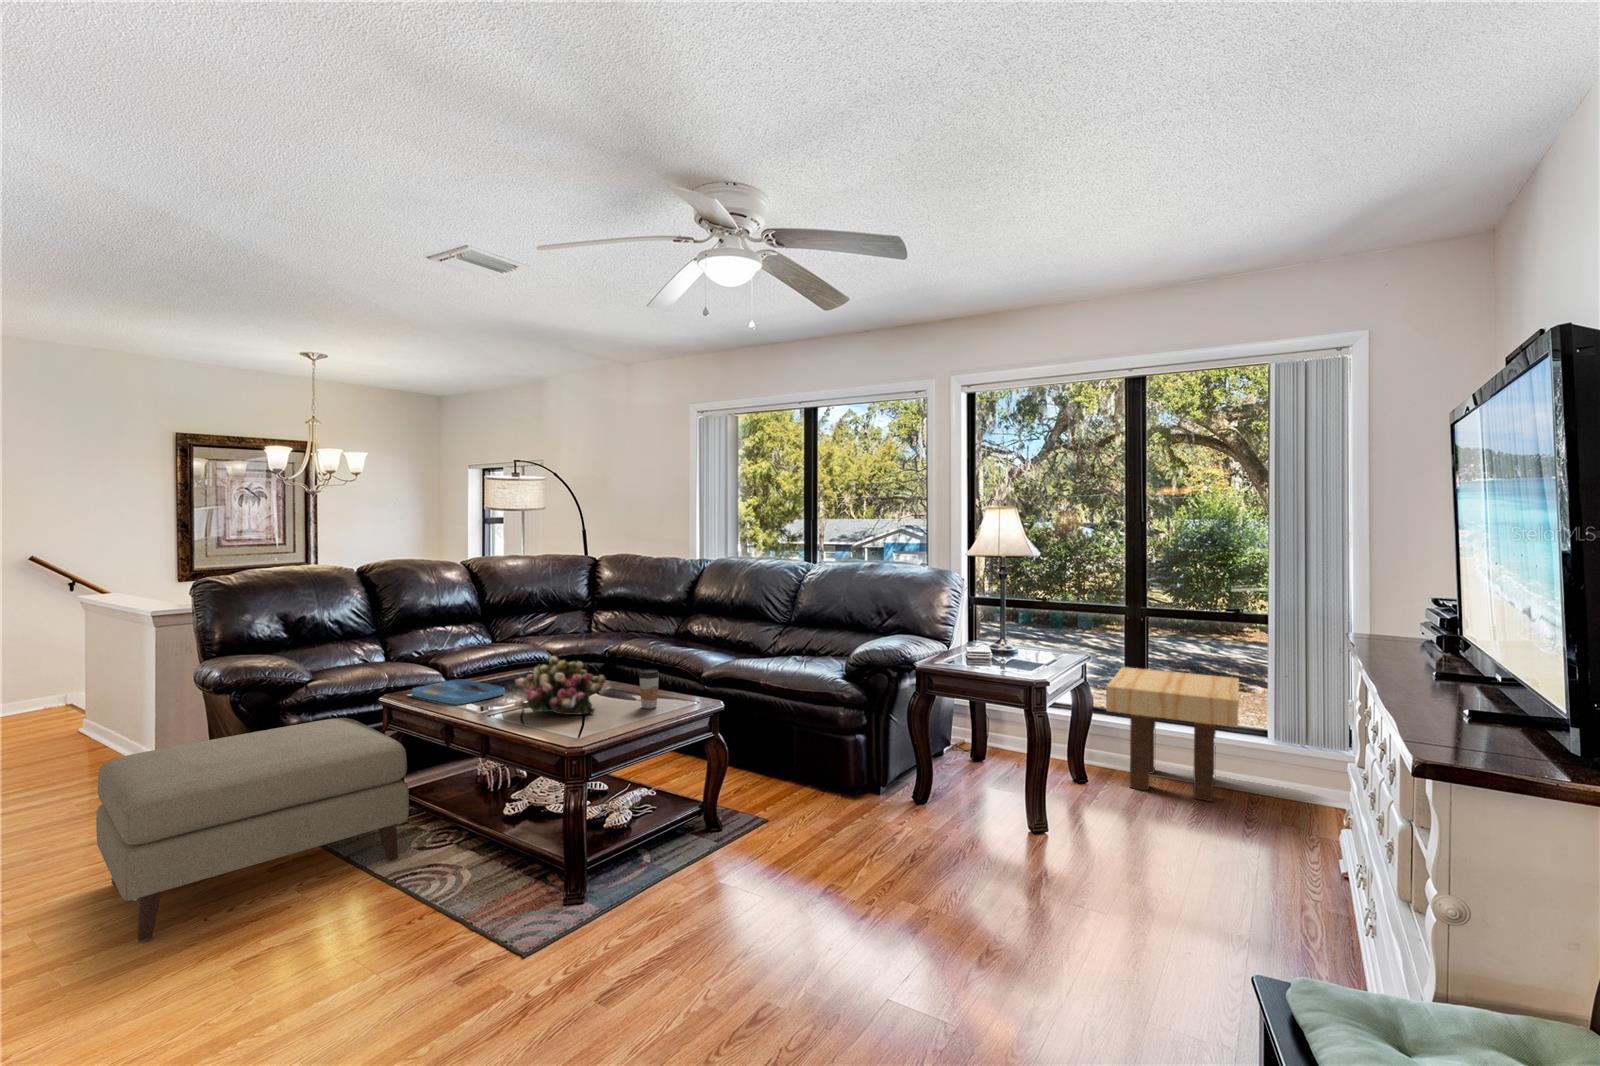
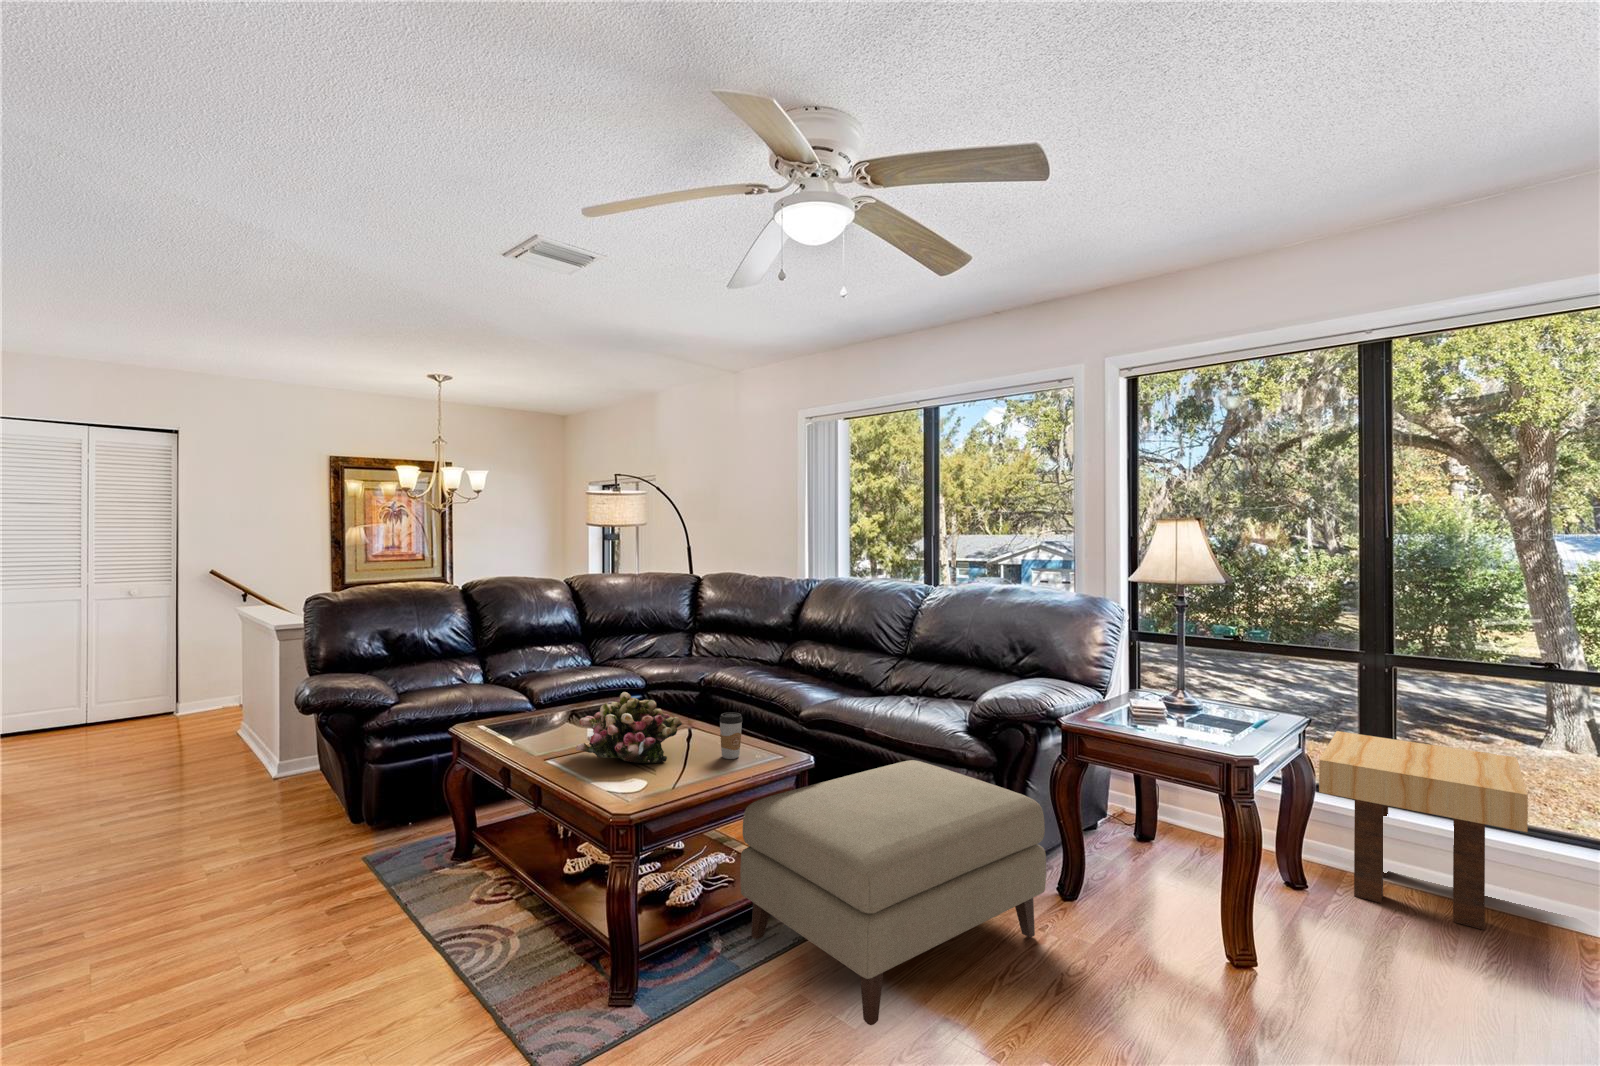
tray: present [412,679,505,705] -> none [485,710,580,741]
ottoman: present [96,718,409,942] -> present [740,760,1046,1025]

